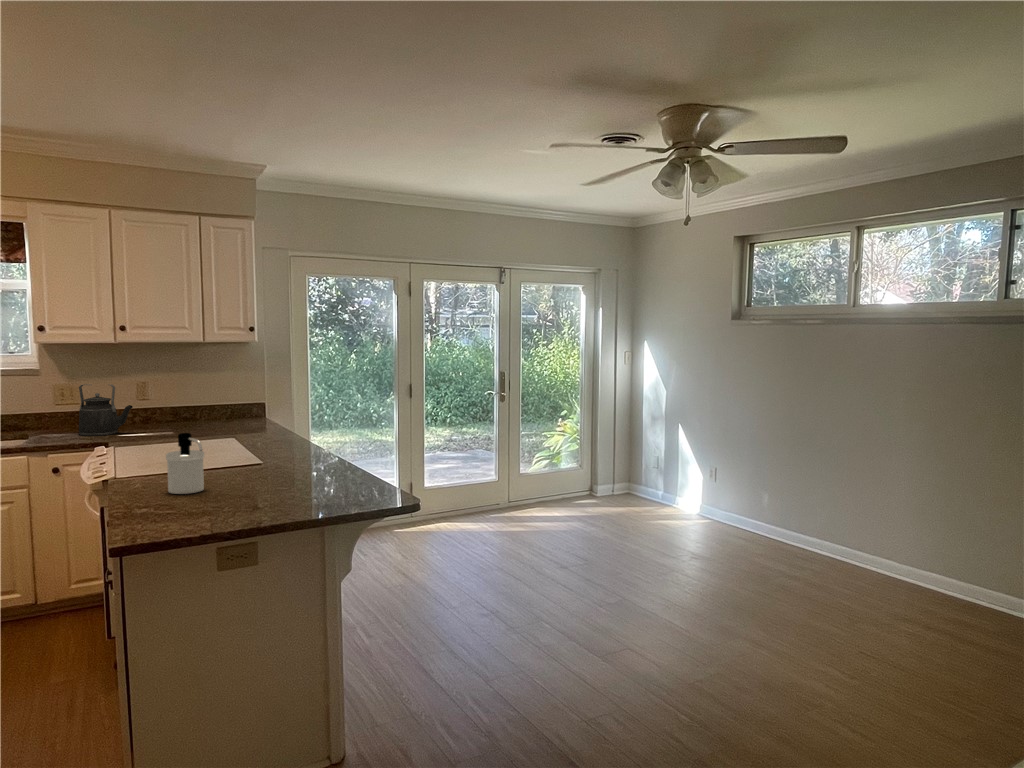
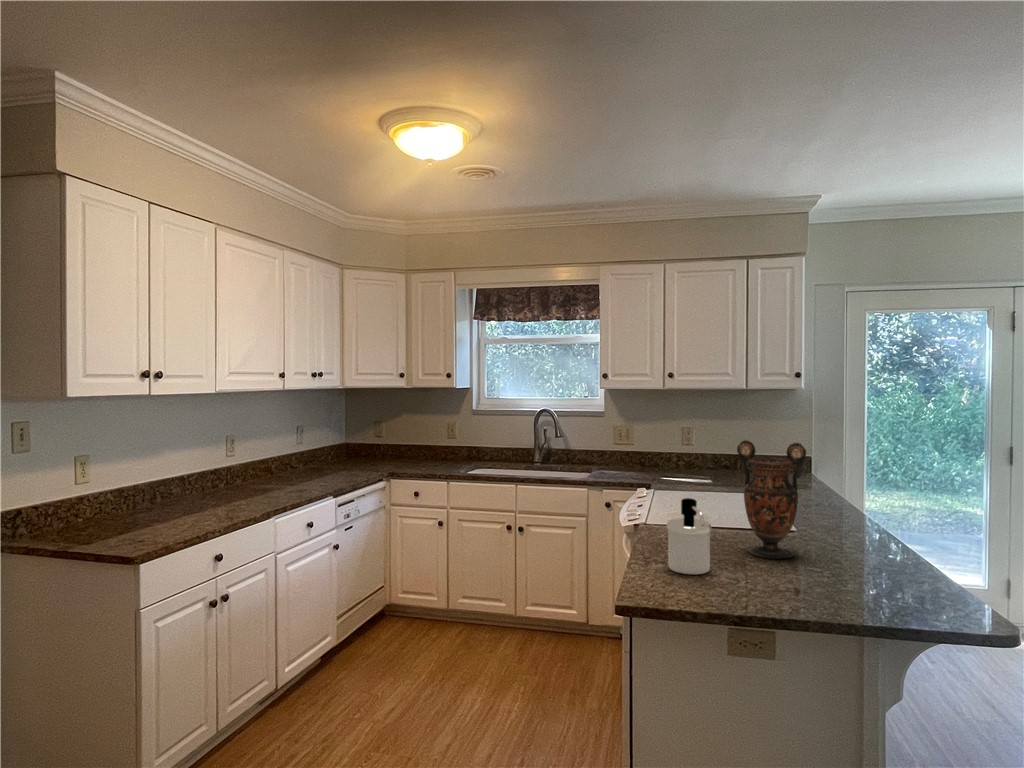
vase: none [217,383,272,477] -> present [737,440,806,559]
kettle: present [79,384,133,436] -> none [632,426,678,475]

